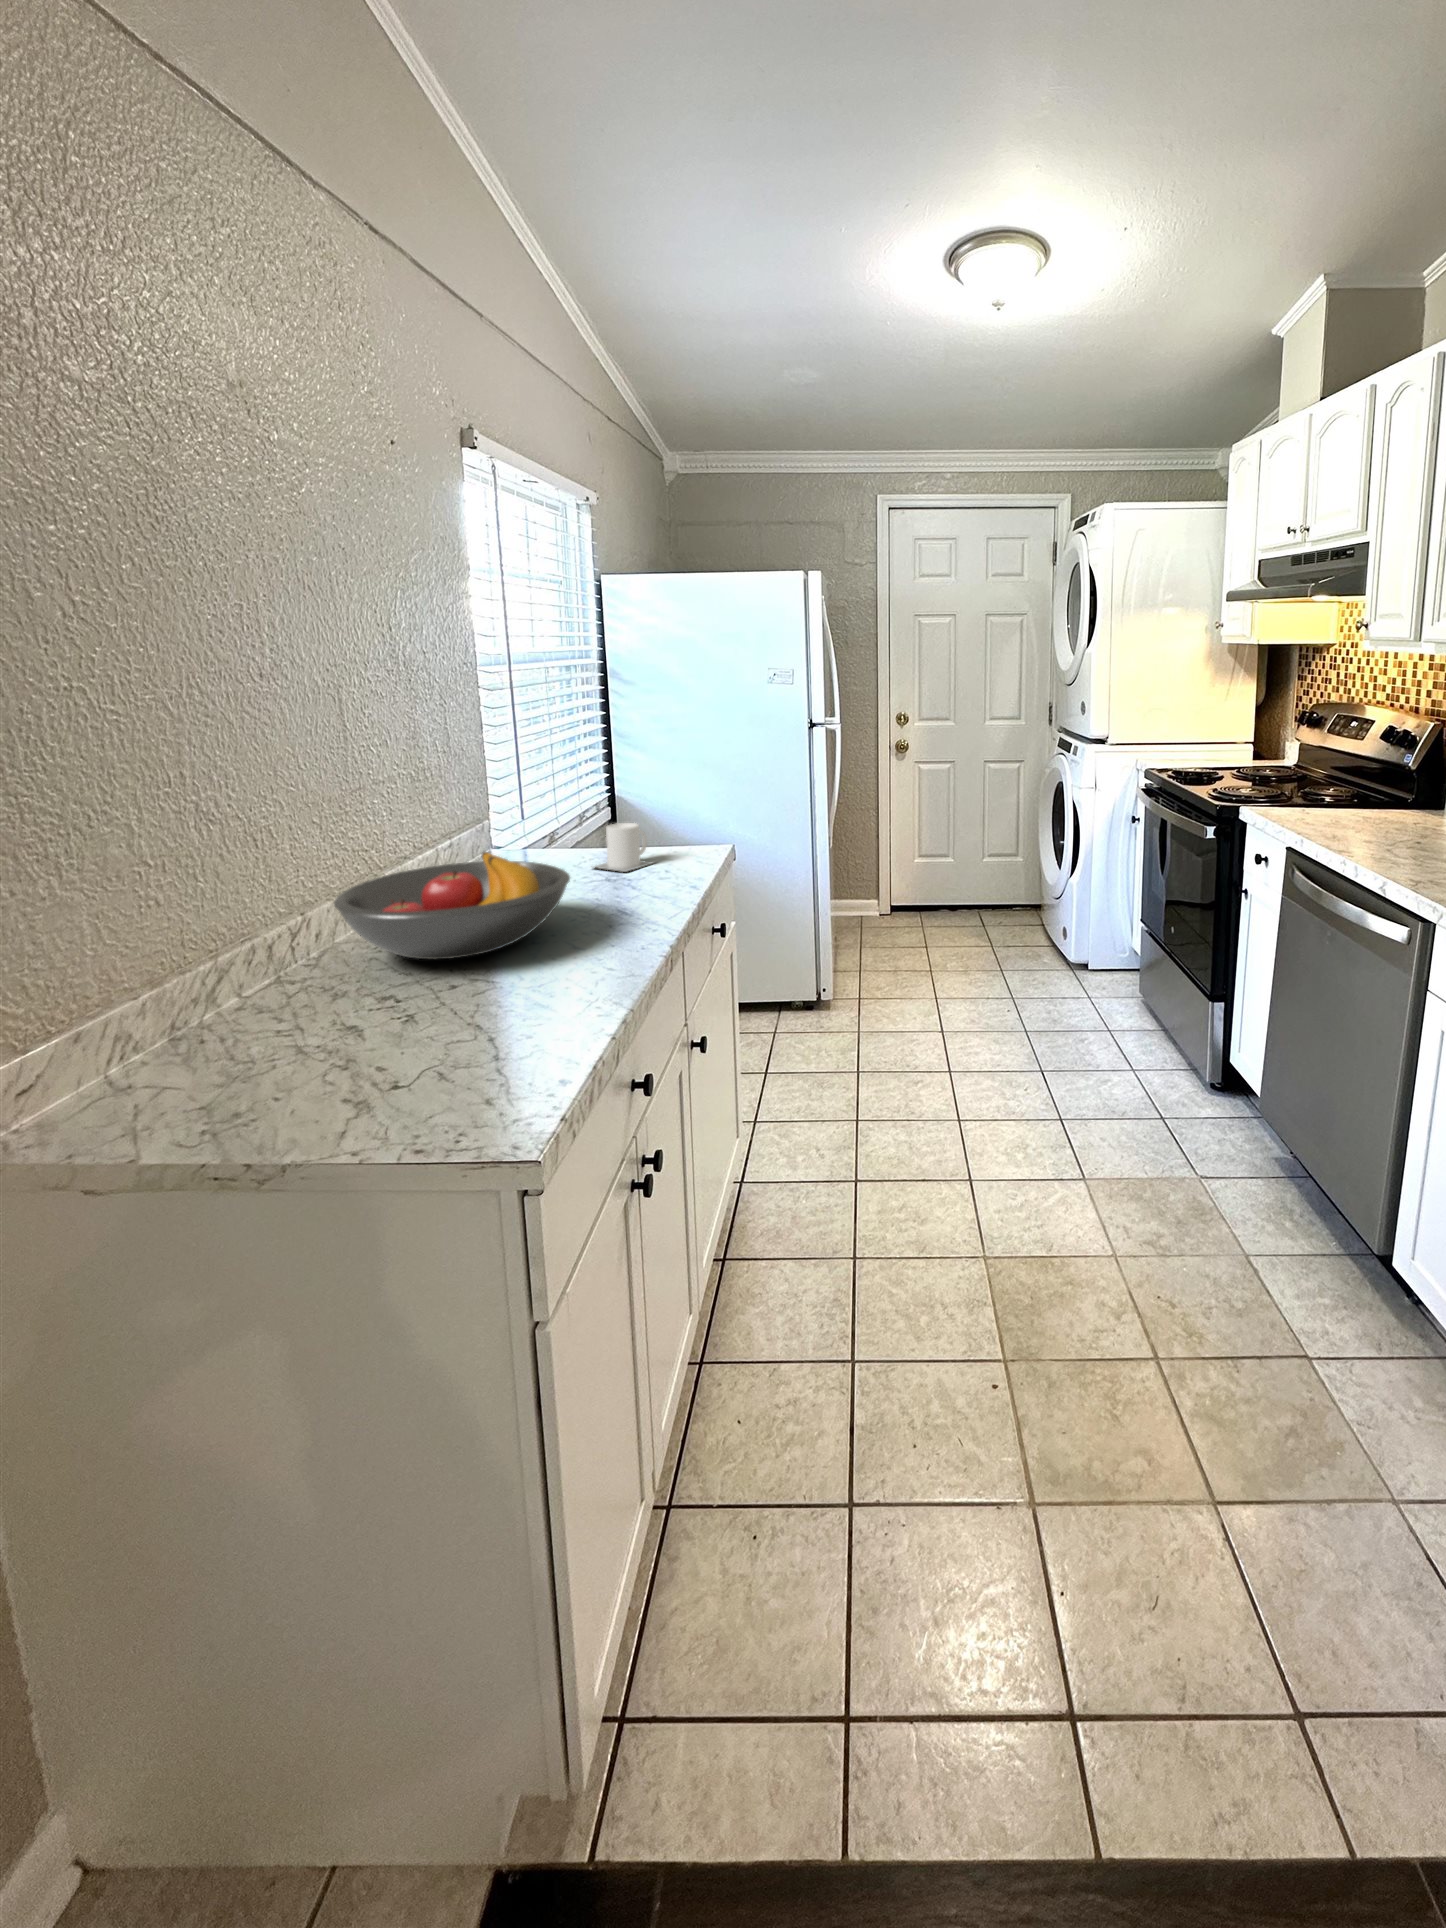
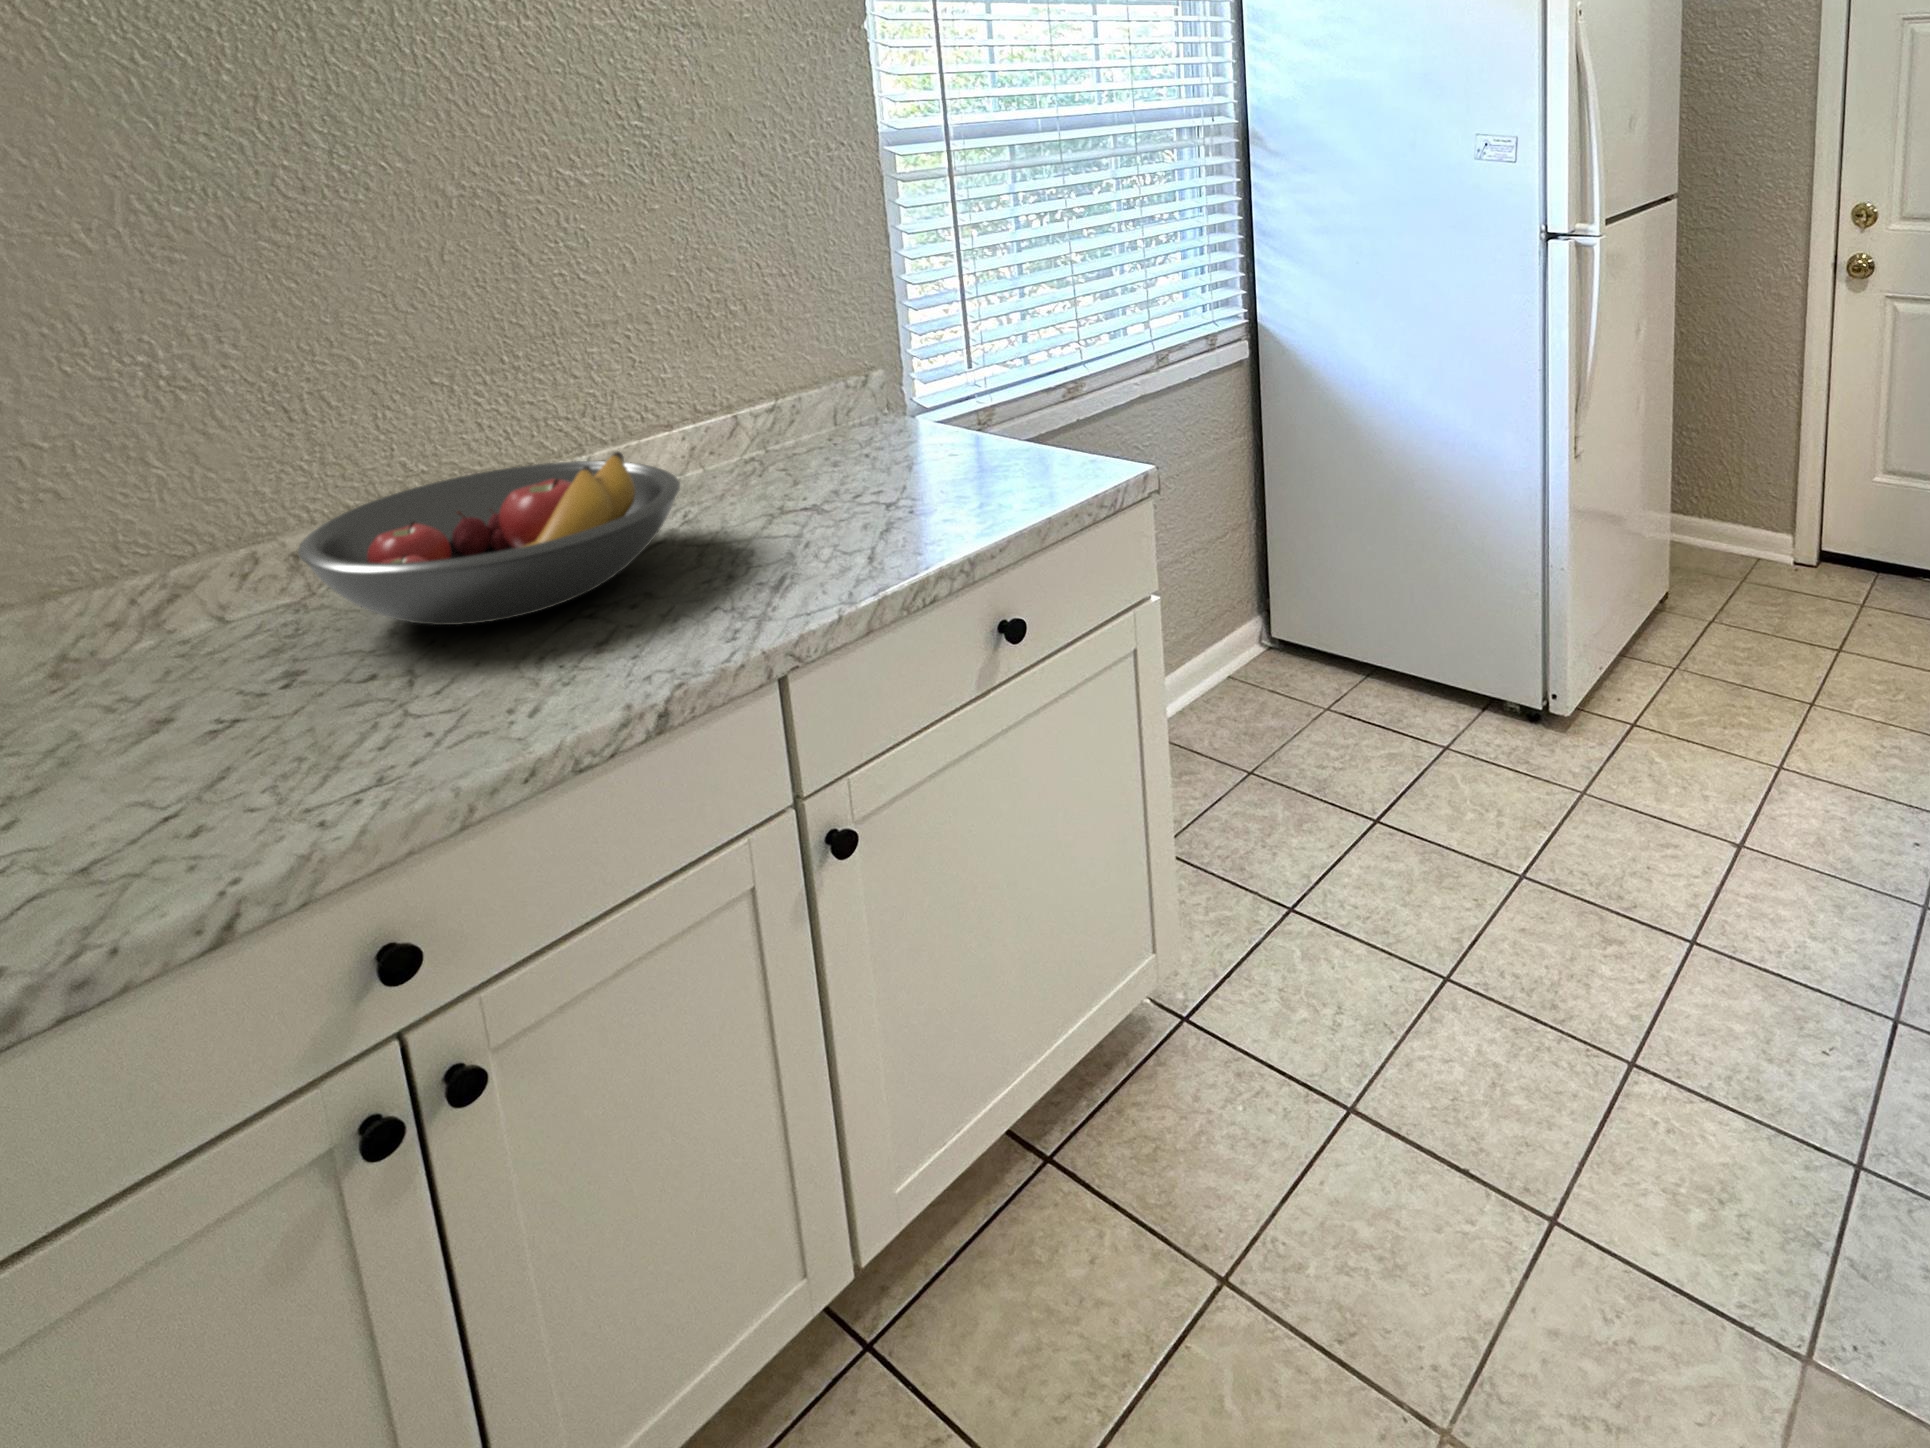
mug: present [594,823,653,872] -> none [905,410,1000,495]

